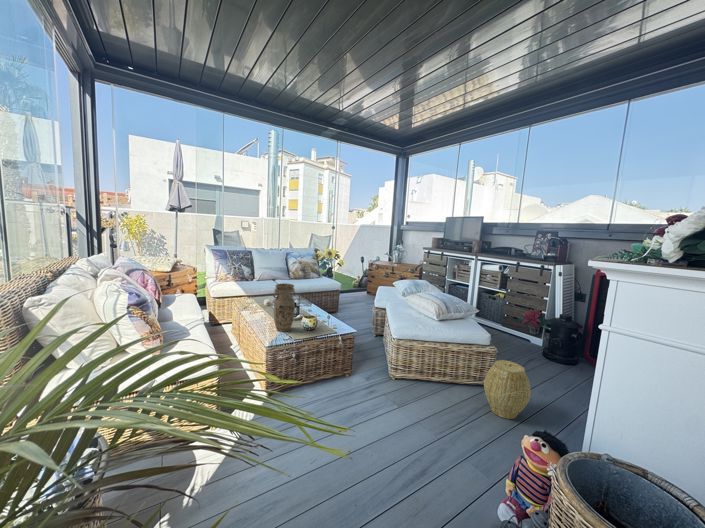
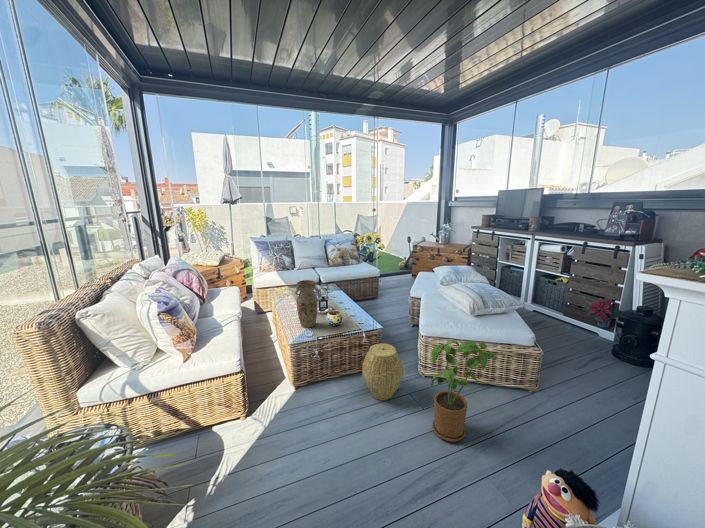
house plant: none [410,333,470,430] -> present [431,341,498,442]
woven basket: present [484,360,531,419] -> present [362,343,403,400]

